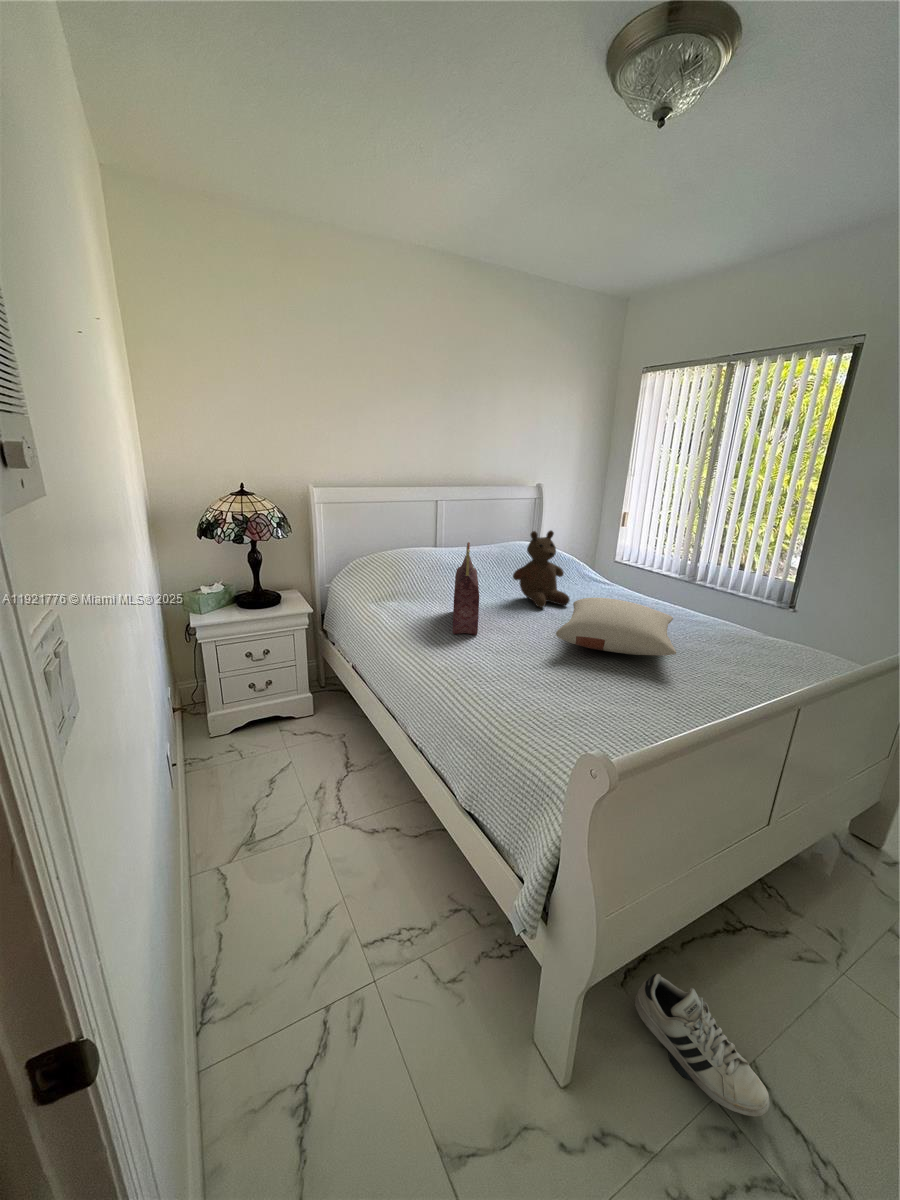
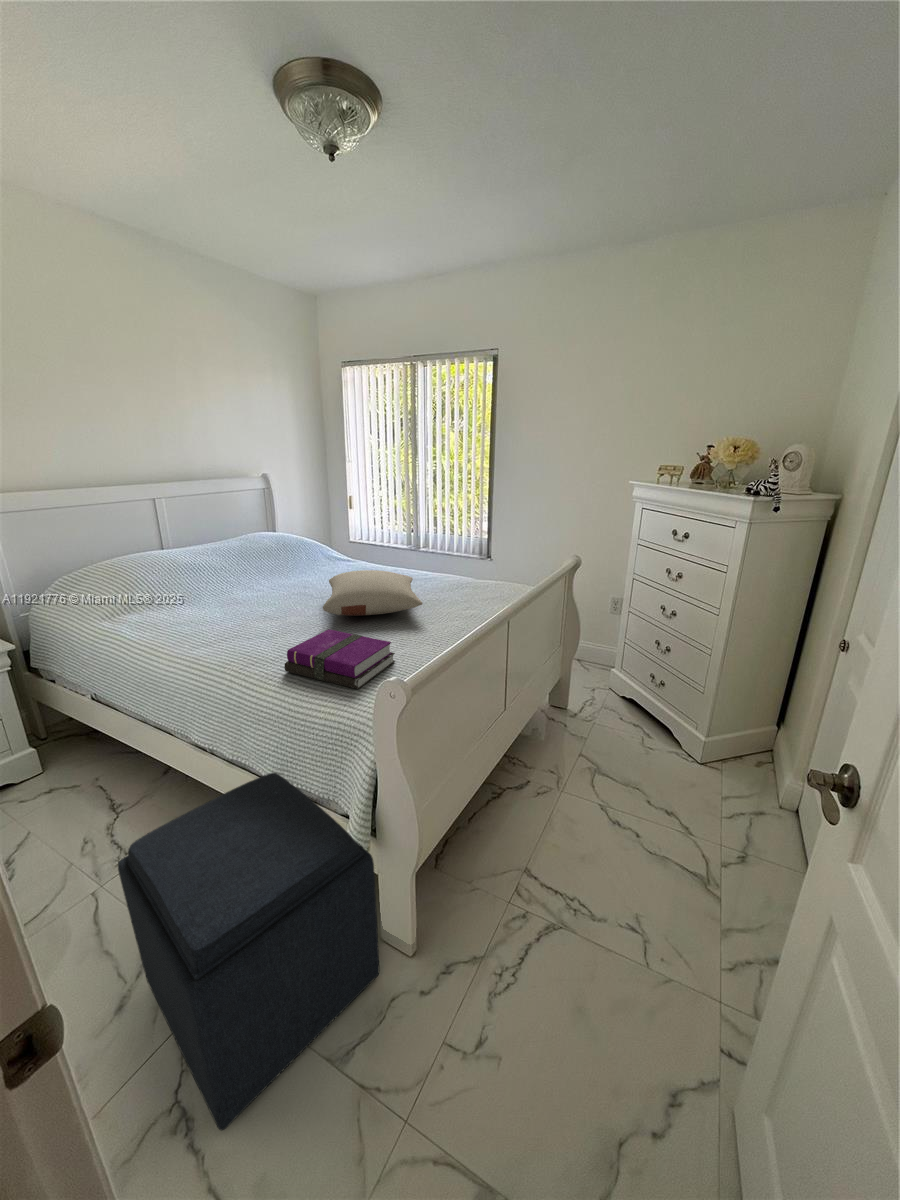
teddy bear: present [513,531,570,608] -> none [263,517,323,592]
handbag: present [453,542,479,635] -> none [203,537,244,631]
notebook: none [497,659,623,740] -> present [284,629,395,689]
ottoman: none [313,797,534,1149] -> present [118,773,380,1130]
shoe: present [635,974,769,1116] -> none [447,839,539,903]

